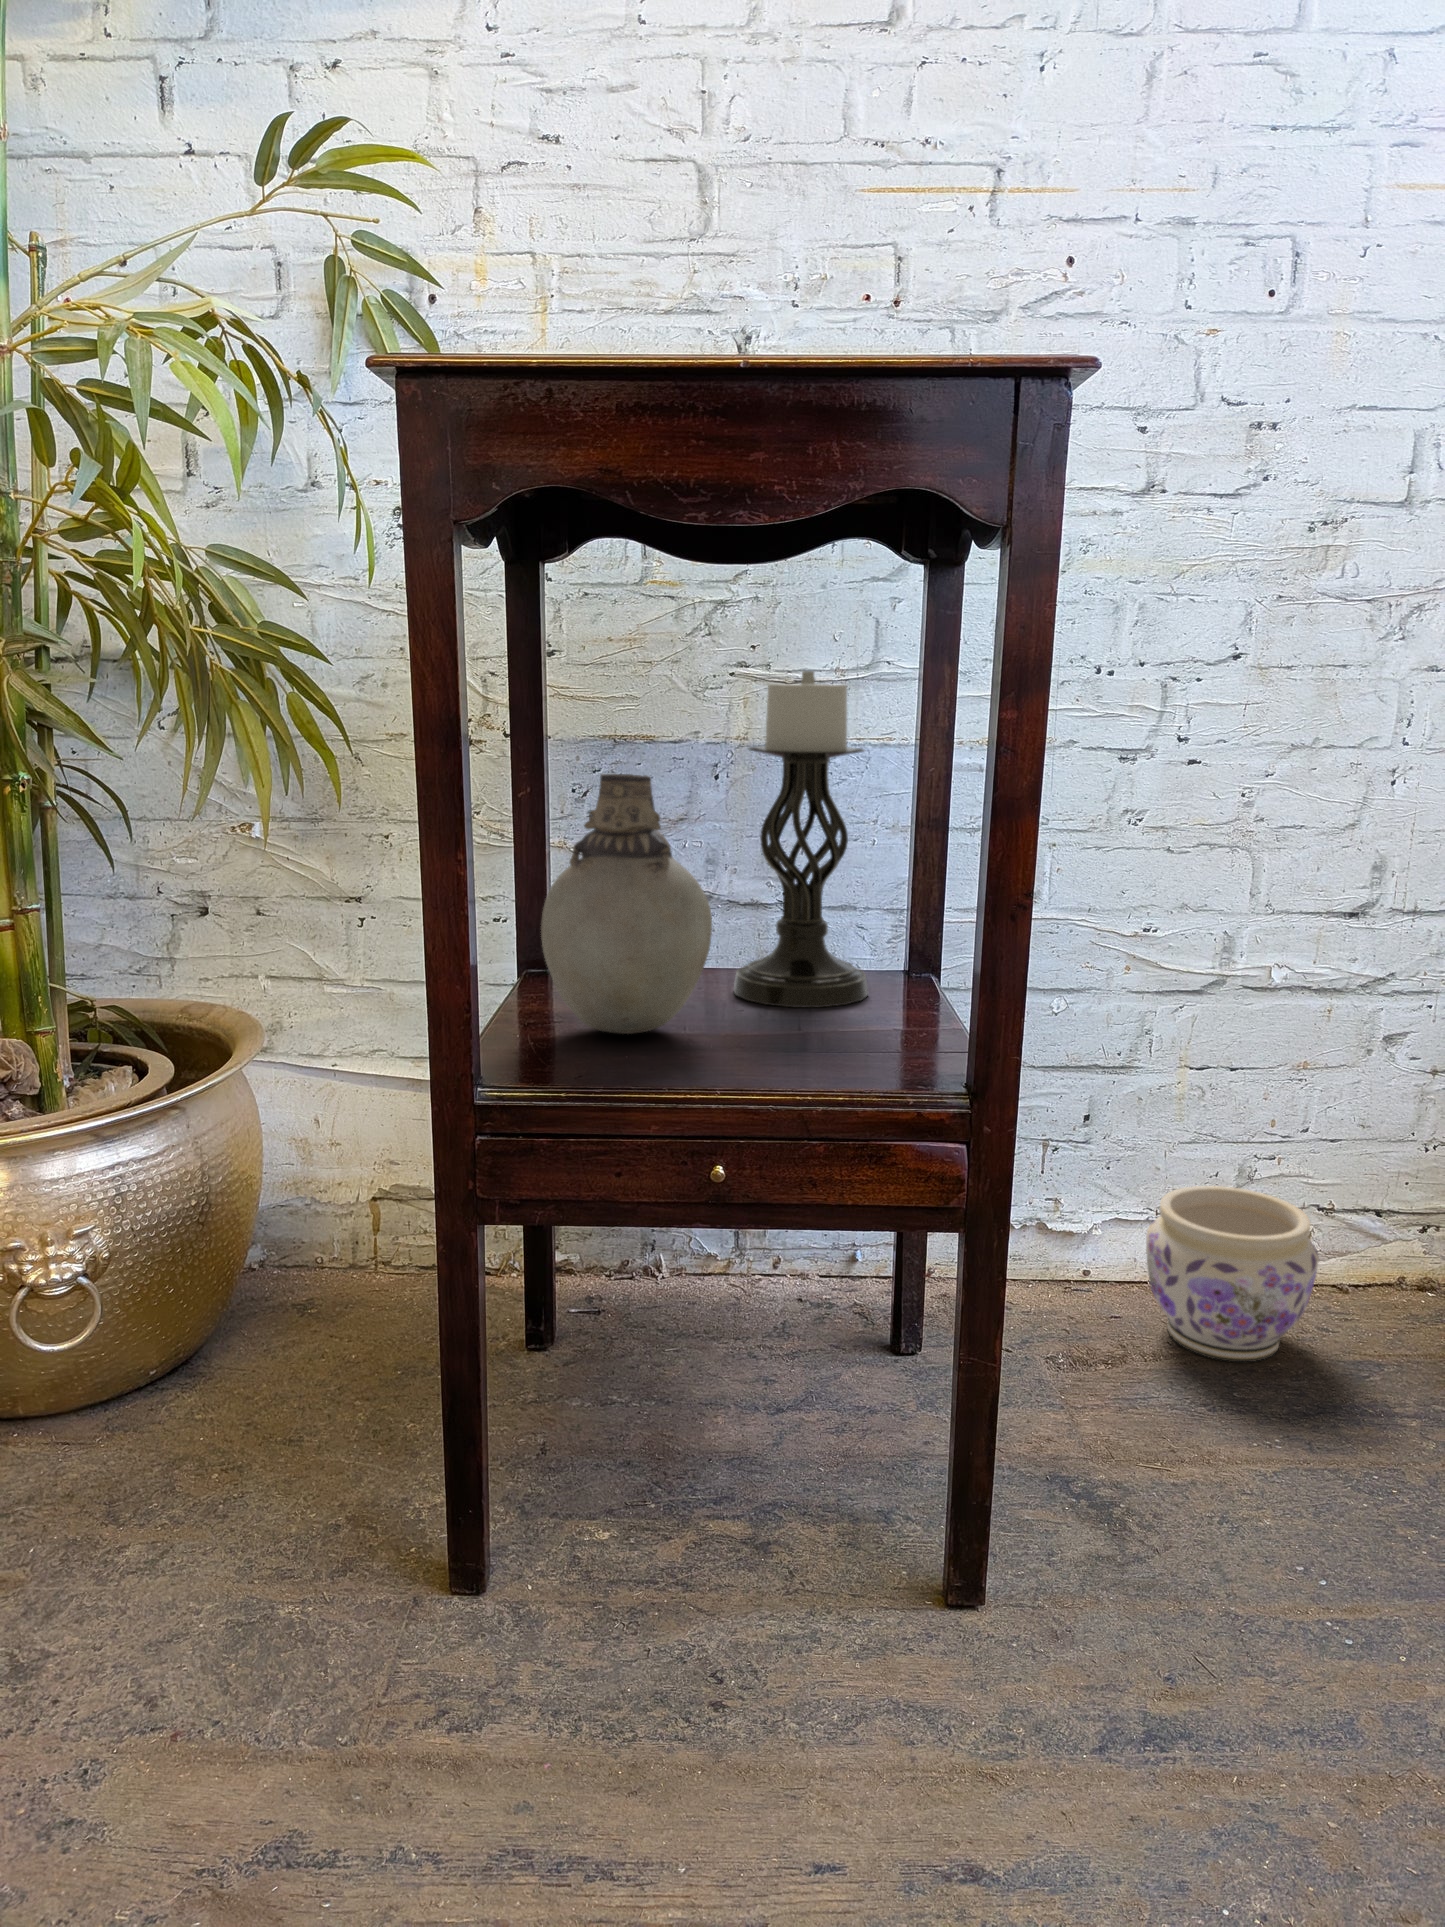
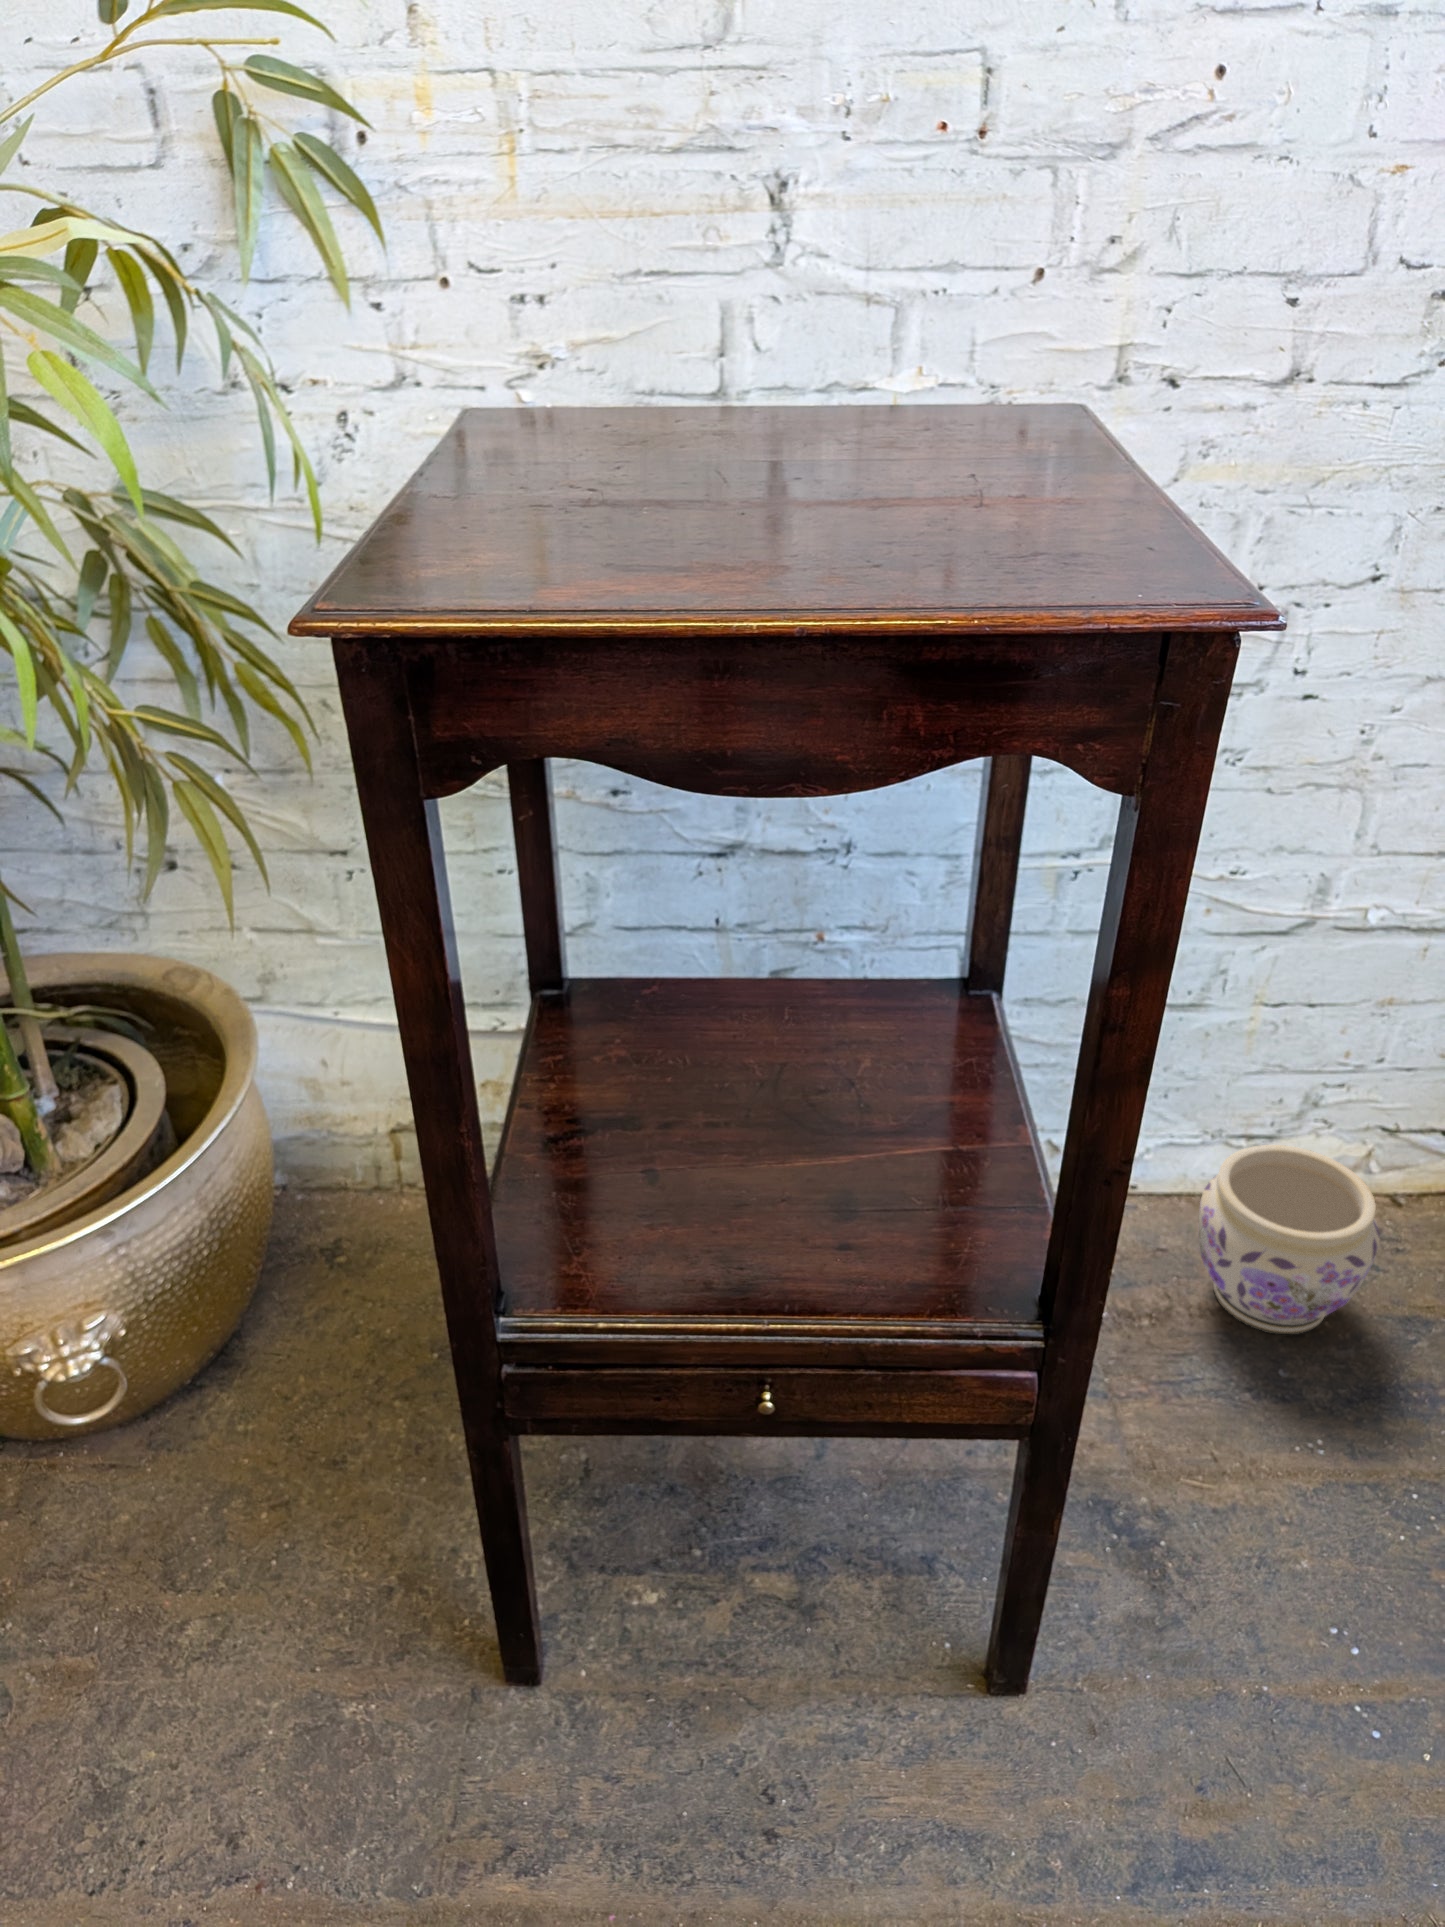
candle holder: present [734,671,868,1007] -> none [771,685,927,1064]
vase: present [541,774,712,1034] -> none [560,880,752,1158]

